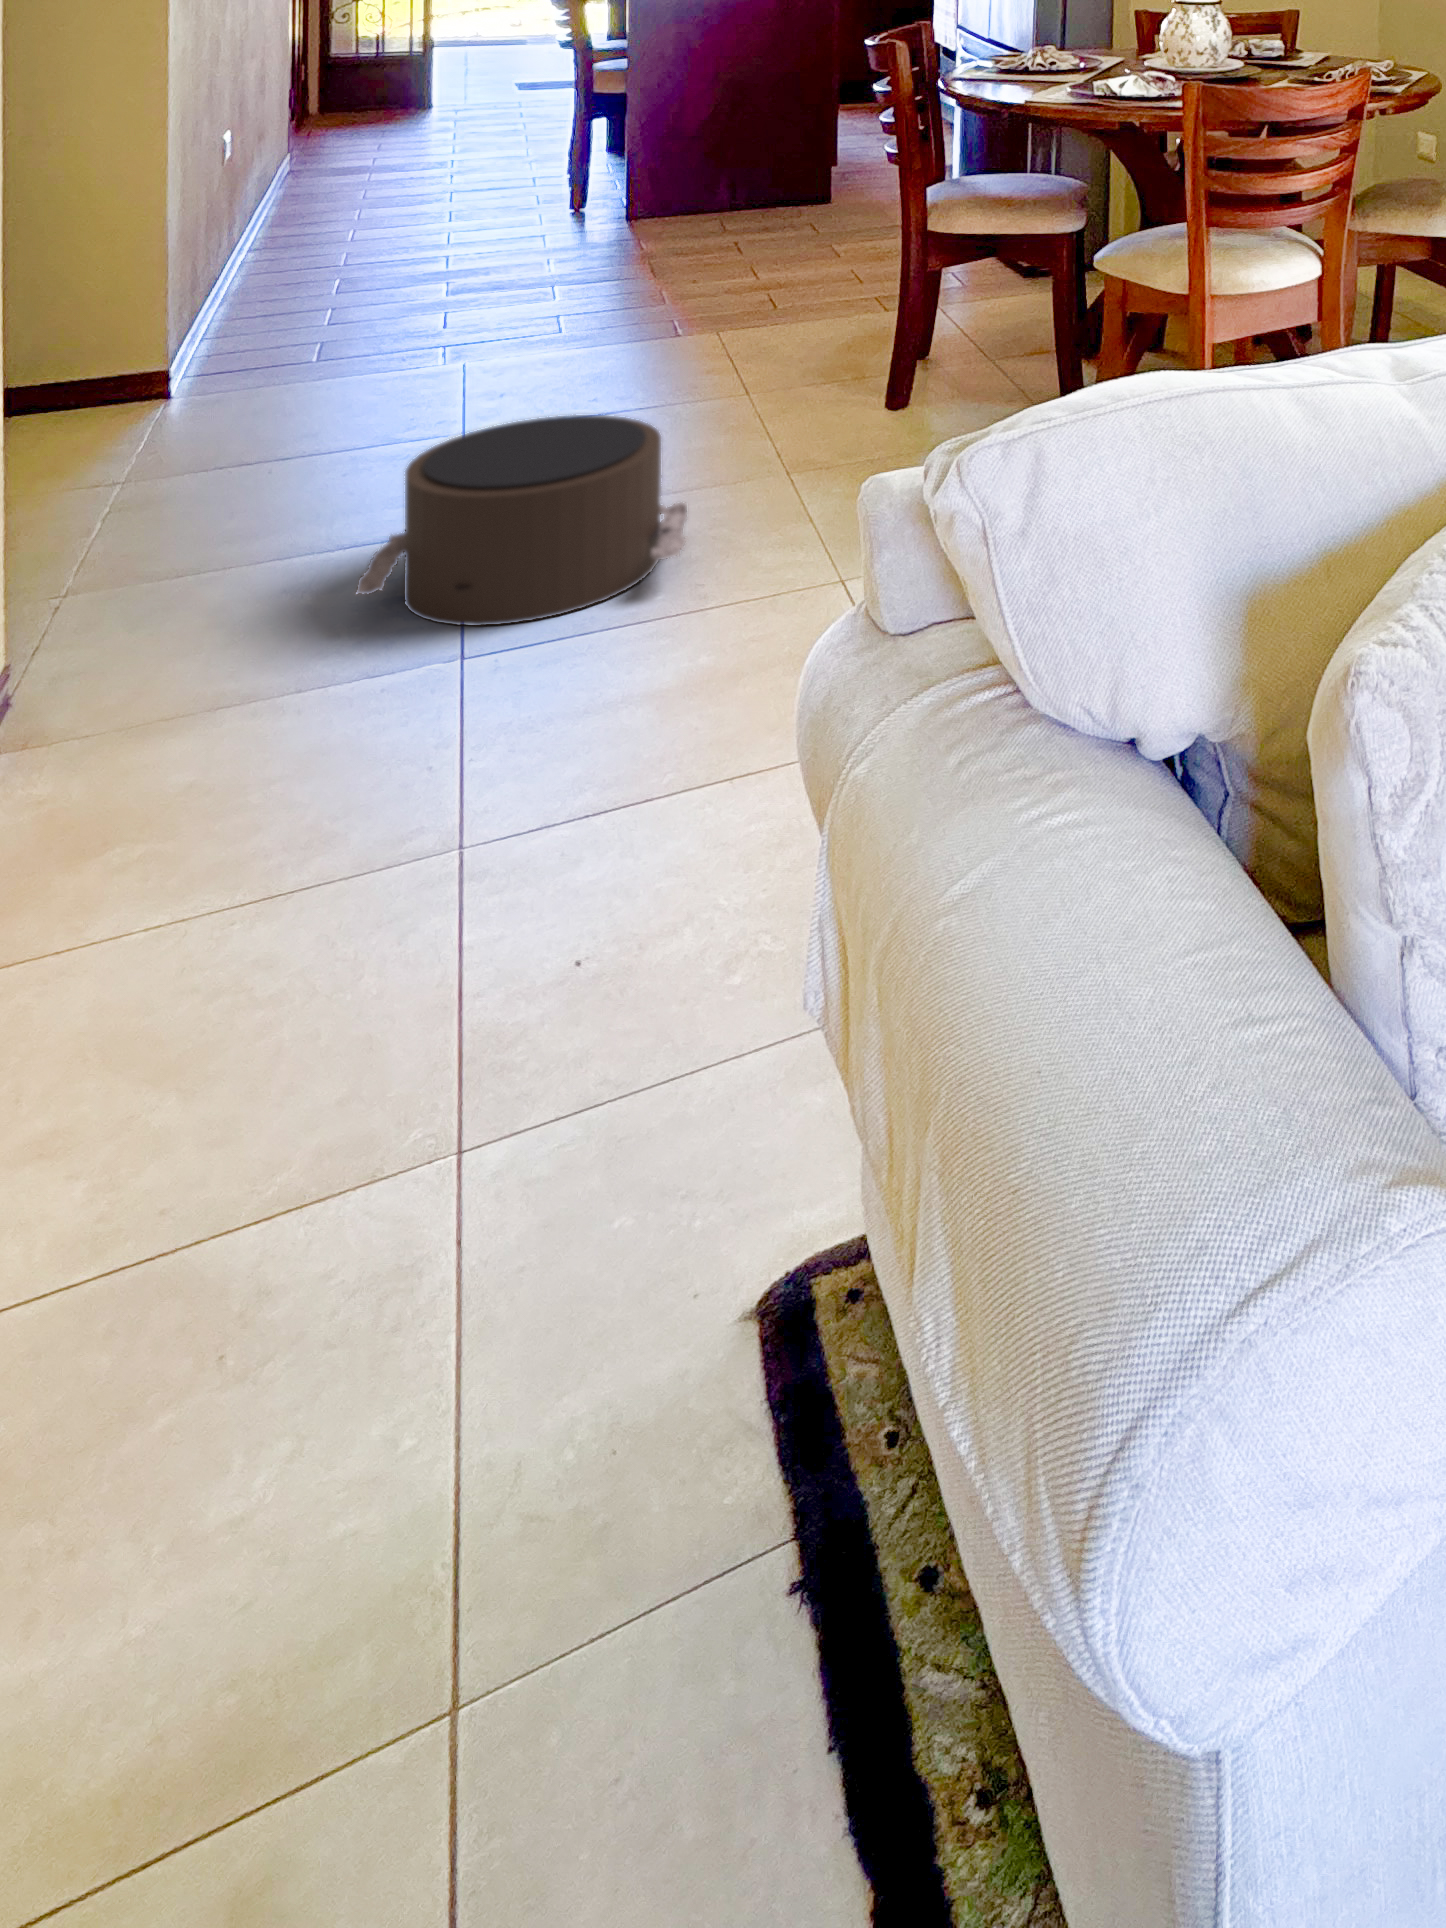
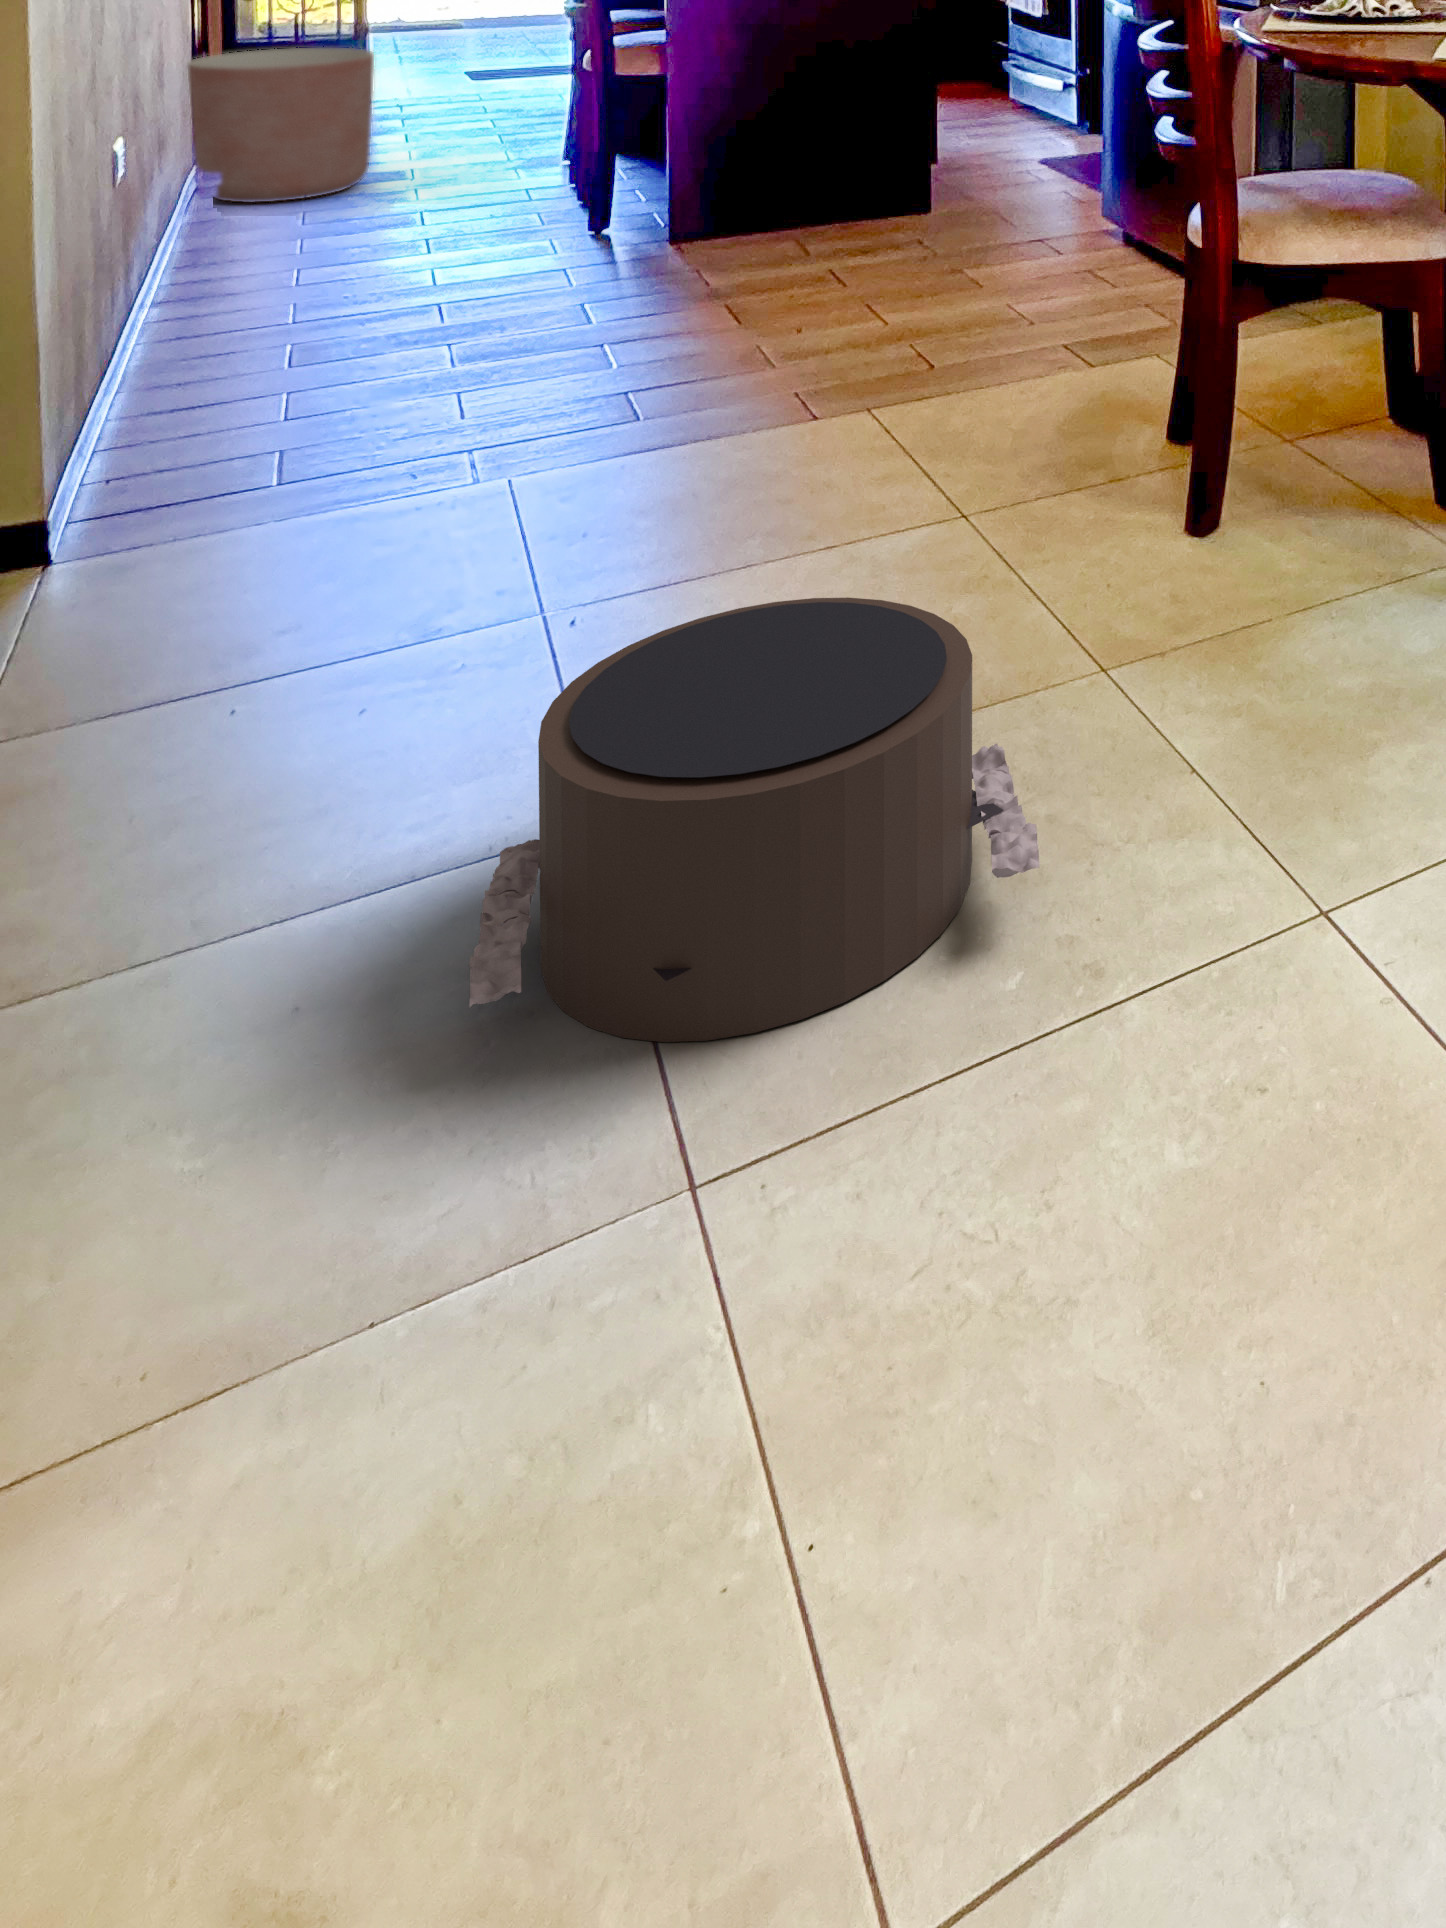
planter: none [289,63,428,179] -> present [188,48,374,202]

